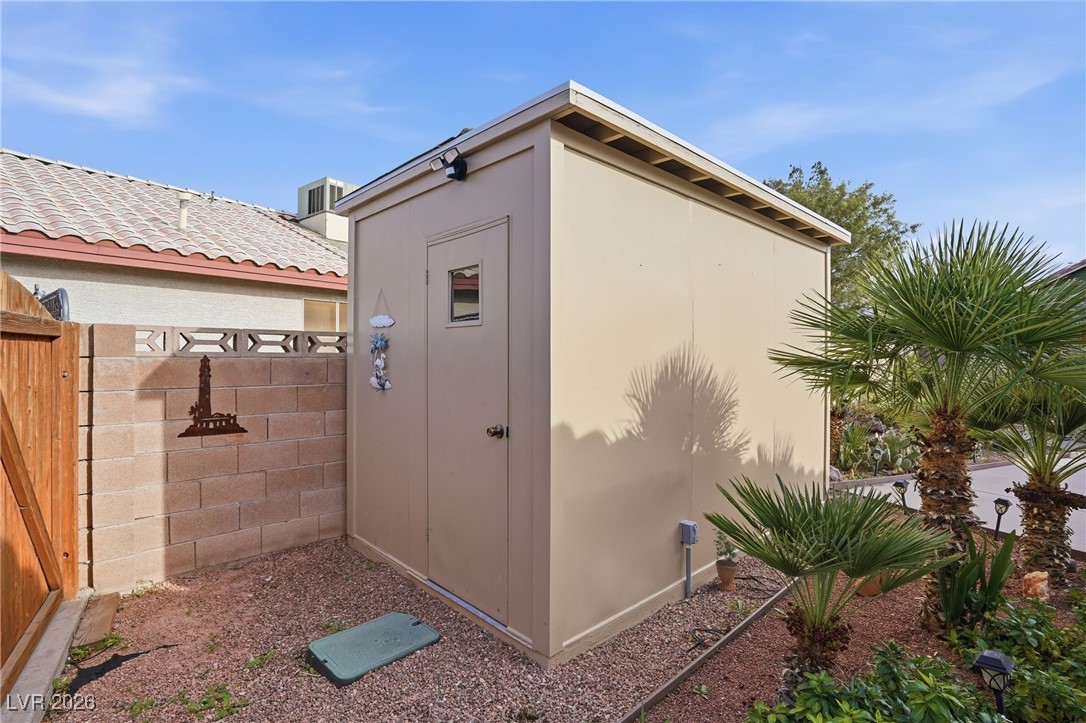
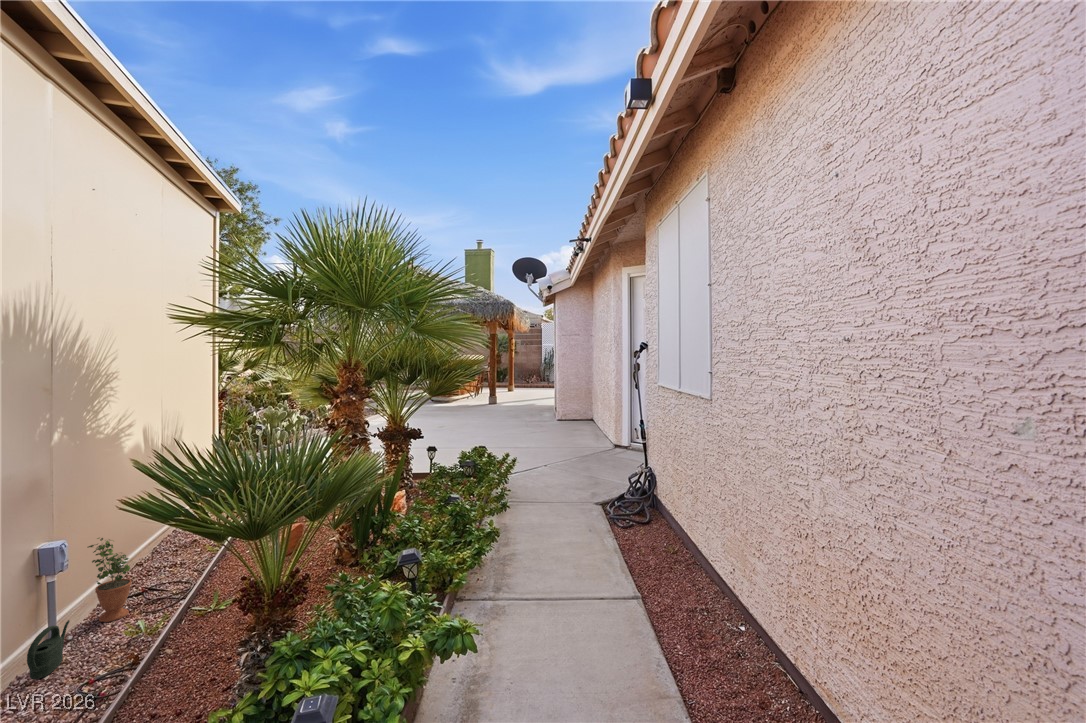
watering can: none [672,577,698,610] -> present [27,620,70,679]

